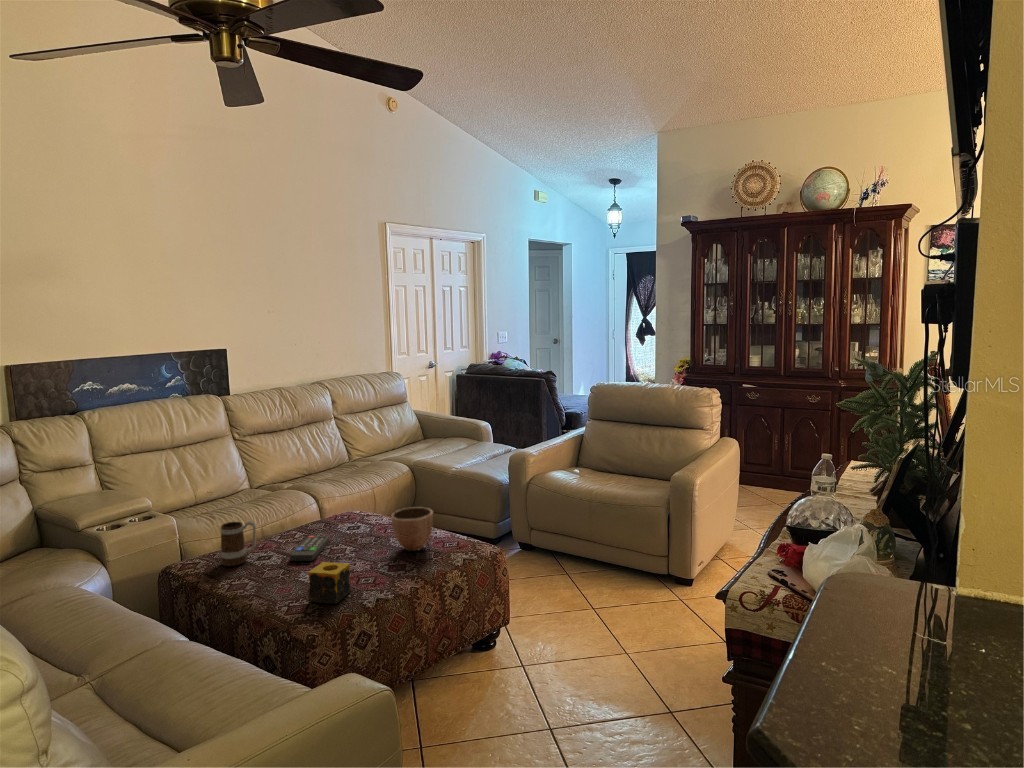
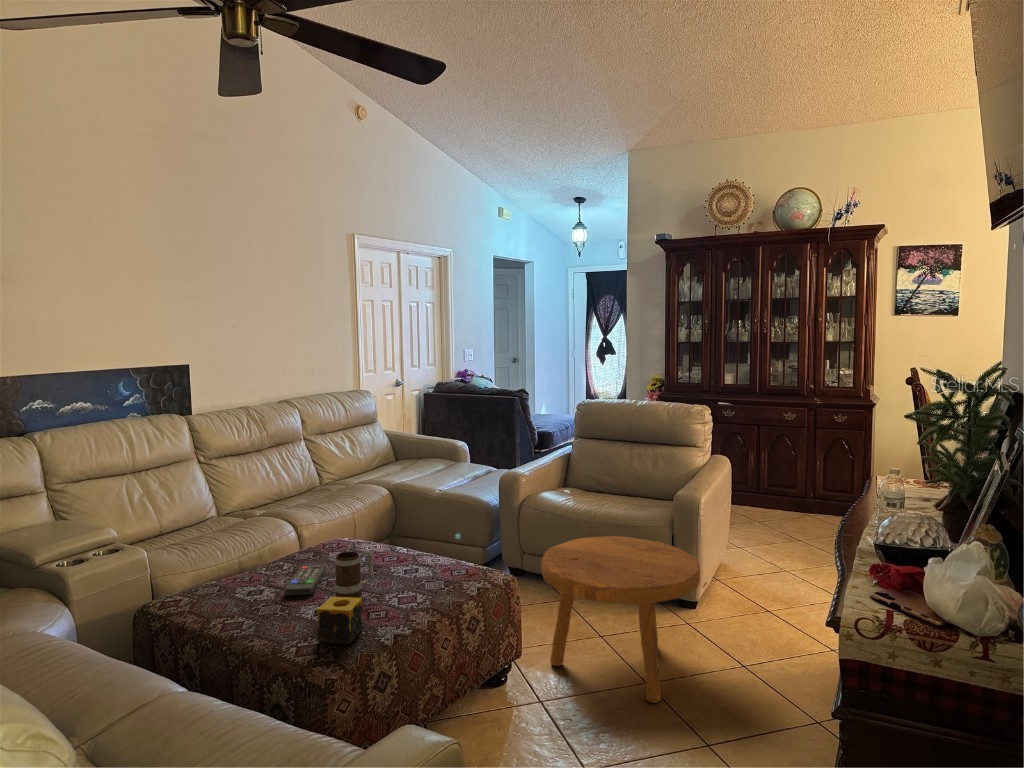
decorative bowl: present [392,507,433,551] -> none [397,532,442,581]
footstool: none [528,516,679,671] -> present [541,536,700,703]
mug: present [221,521,256,566] -> present [335,550,372,598]

